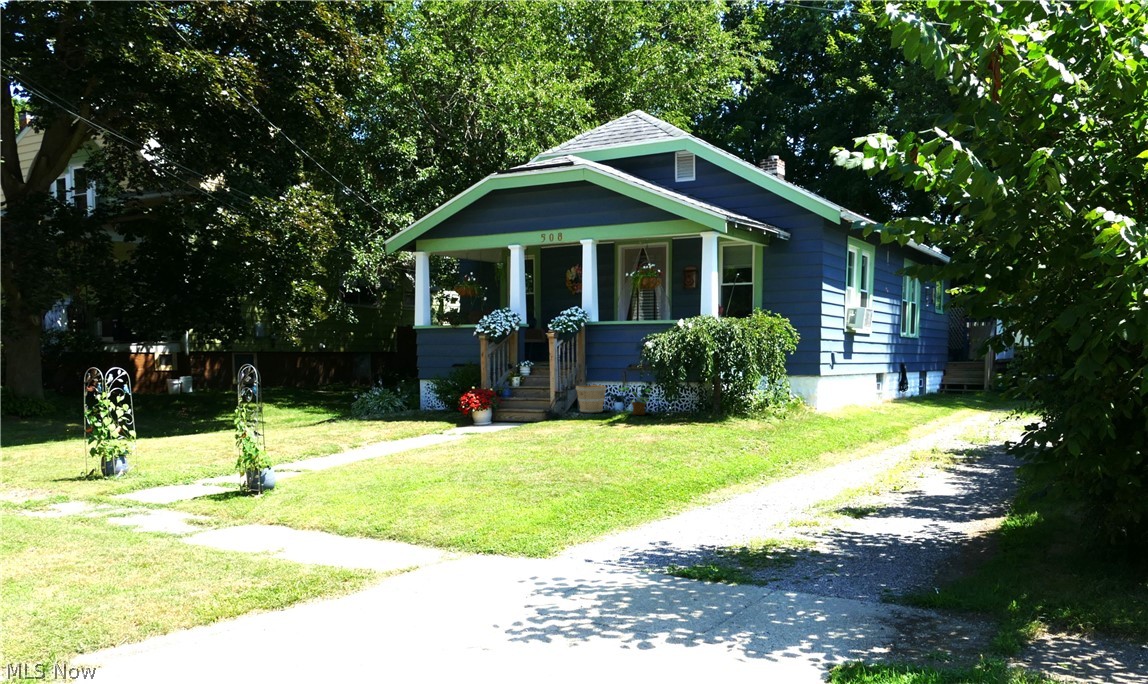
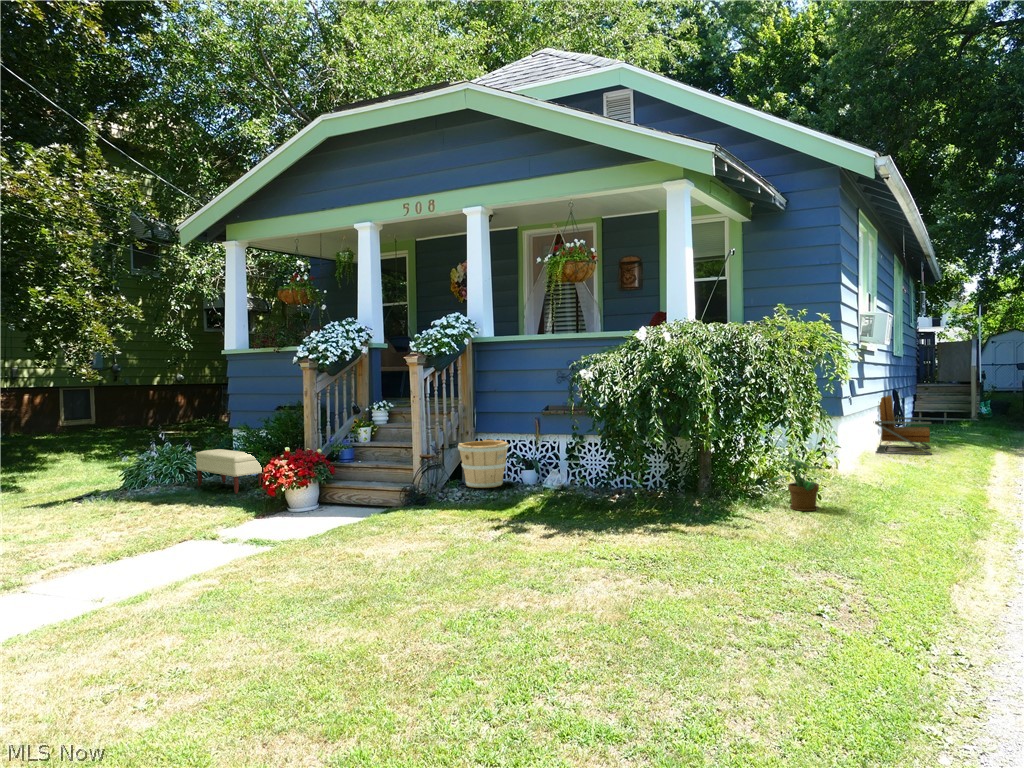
lounge chair: none [873,365,921,408] -> present [875,395,932,455]
potted plant: present [618,387,652,415] -> present [770,457,823,511]
bench: none [397,393,445,420] -> present [195,449,262,494]

